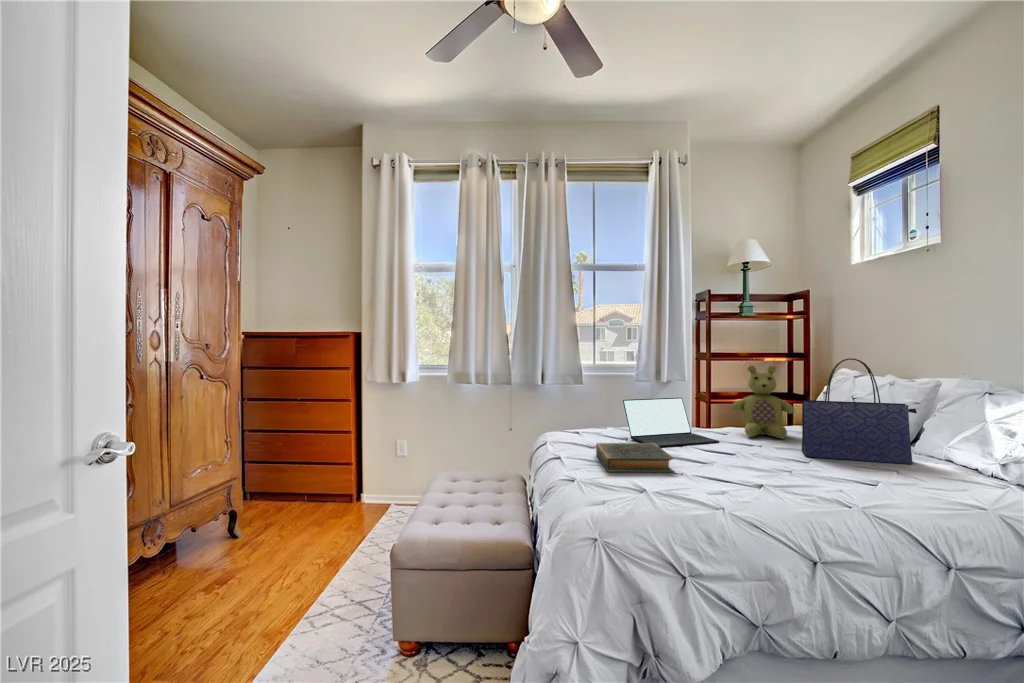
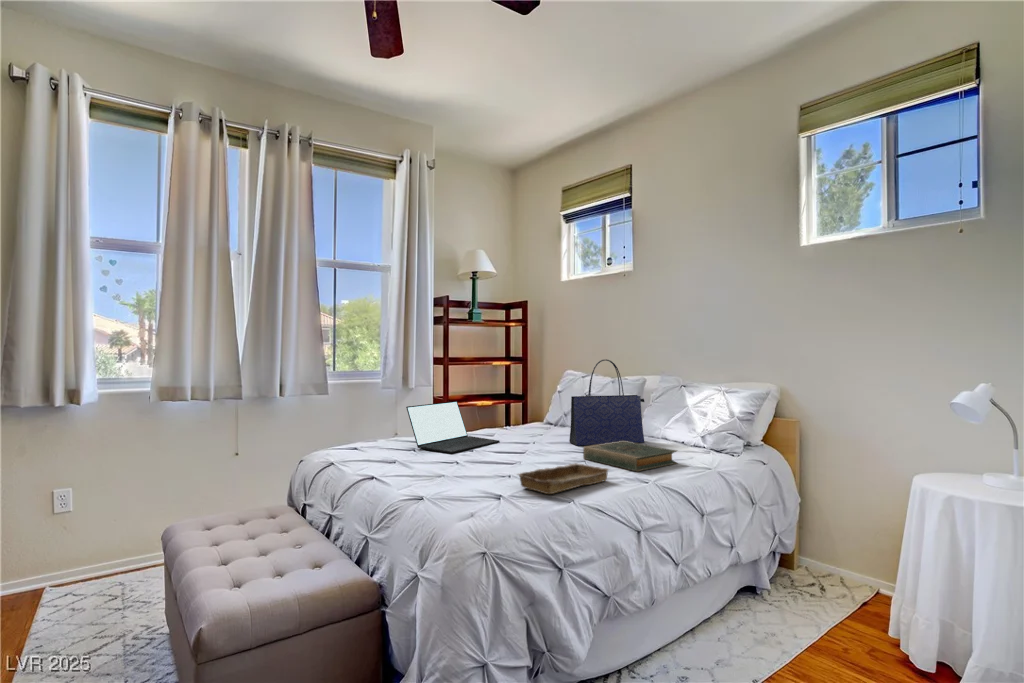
stuffed bear: present [731,365,794,439] -> none [497,367,547,434]
hardback book: present [596,443,674,472] -> present [583,441,677,471]
tray: none [673,473,793,499] -> present [518,464,609,494]

